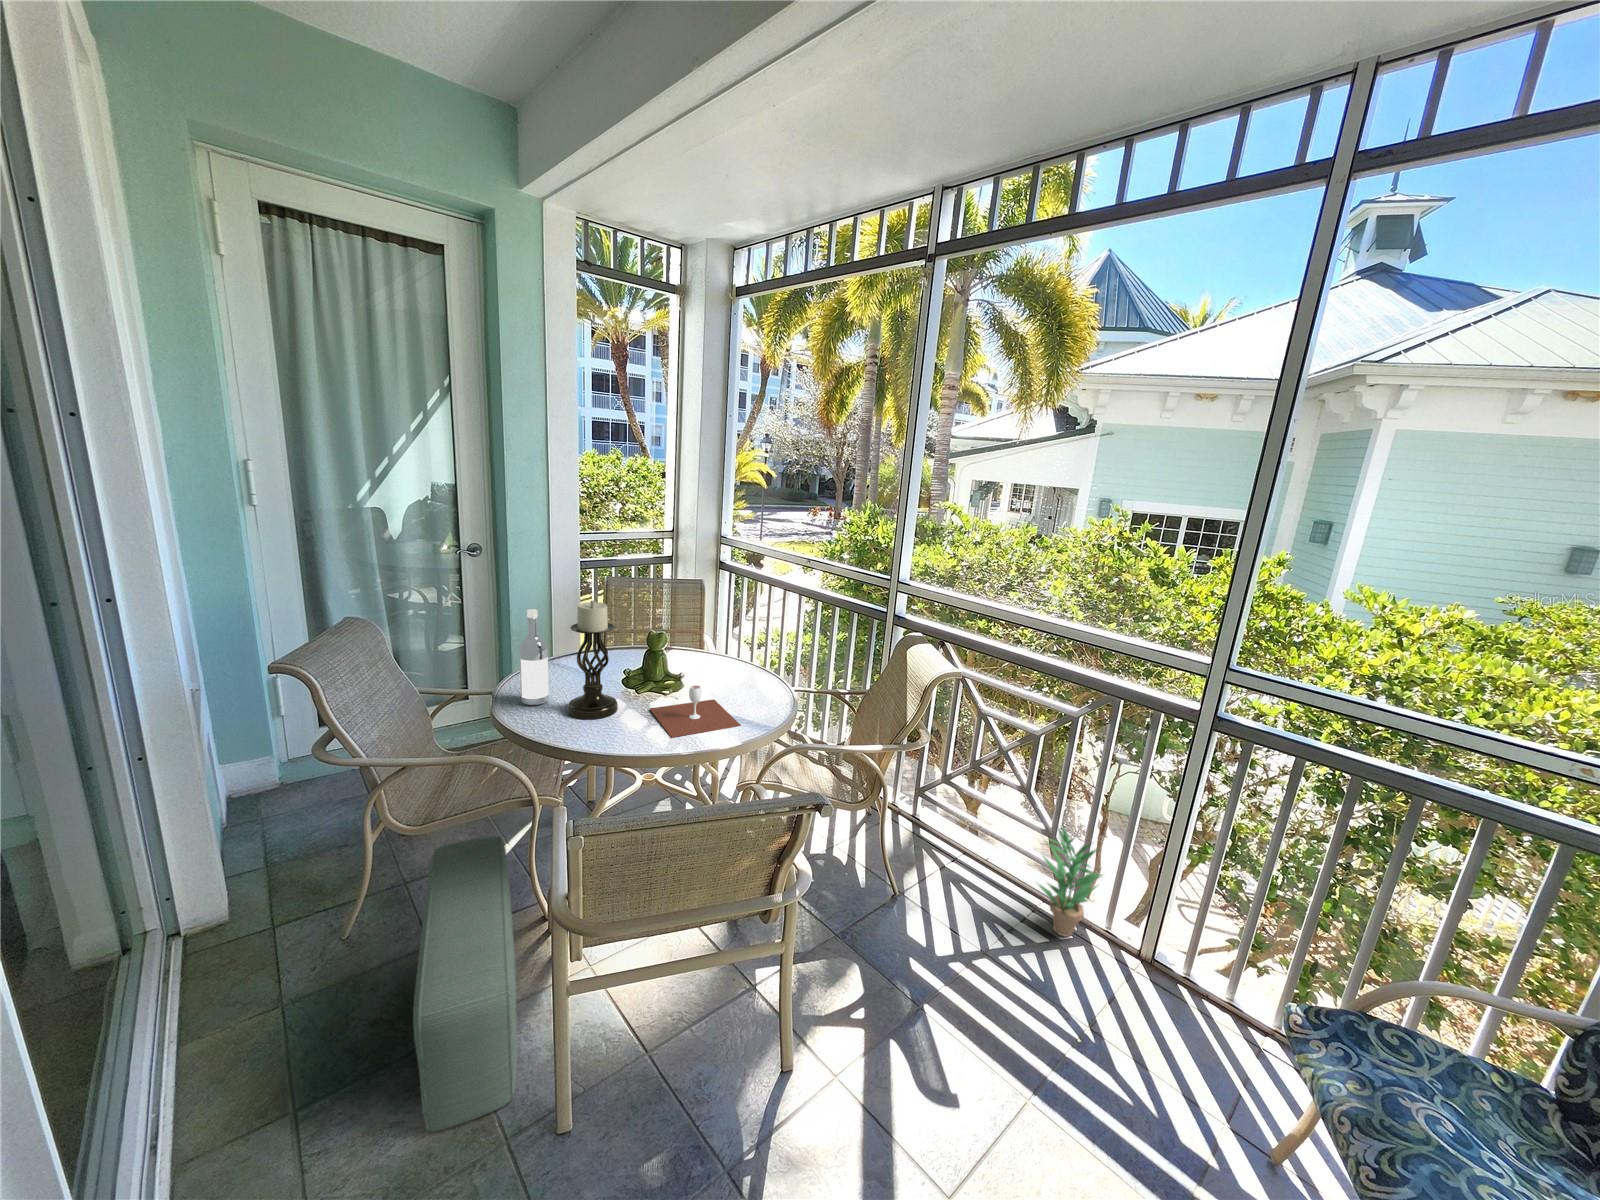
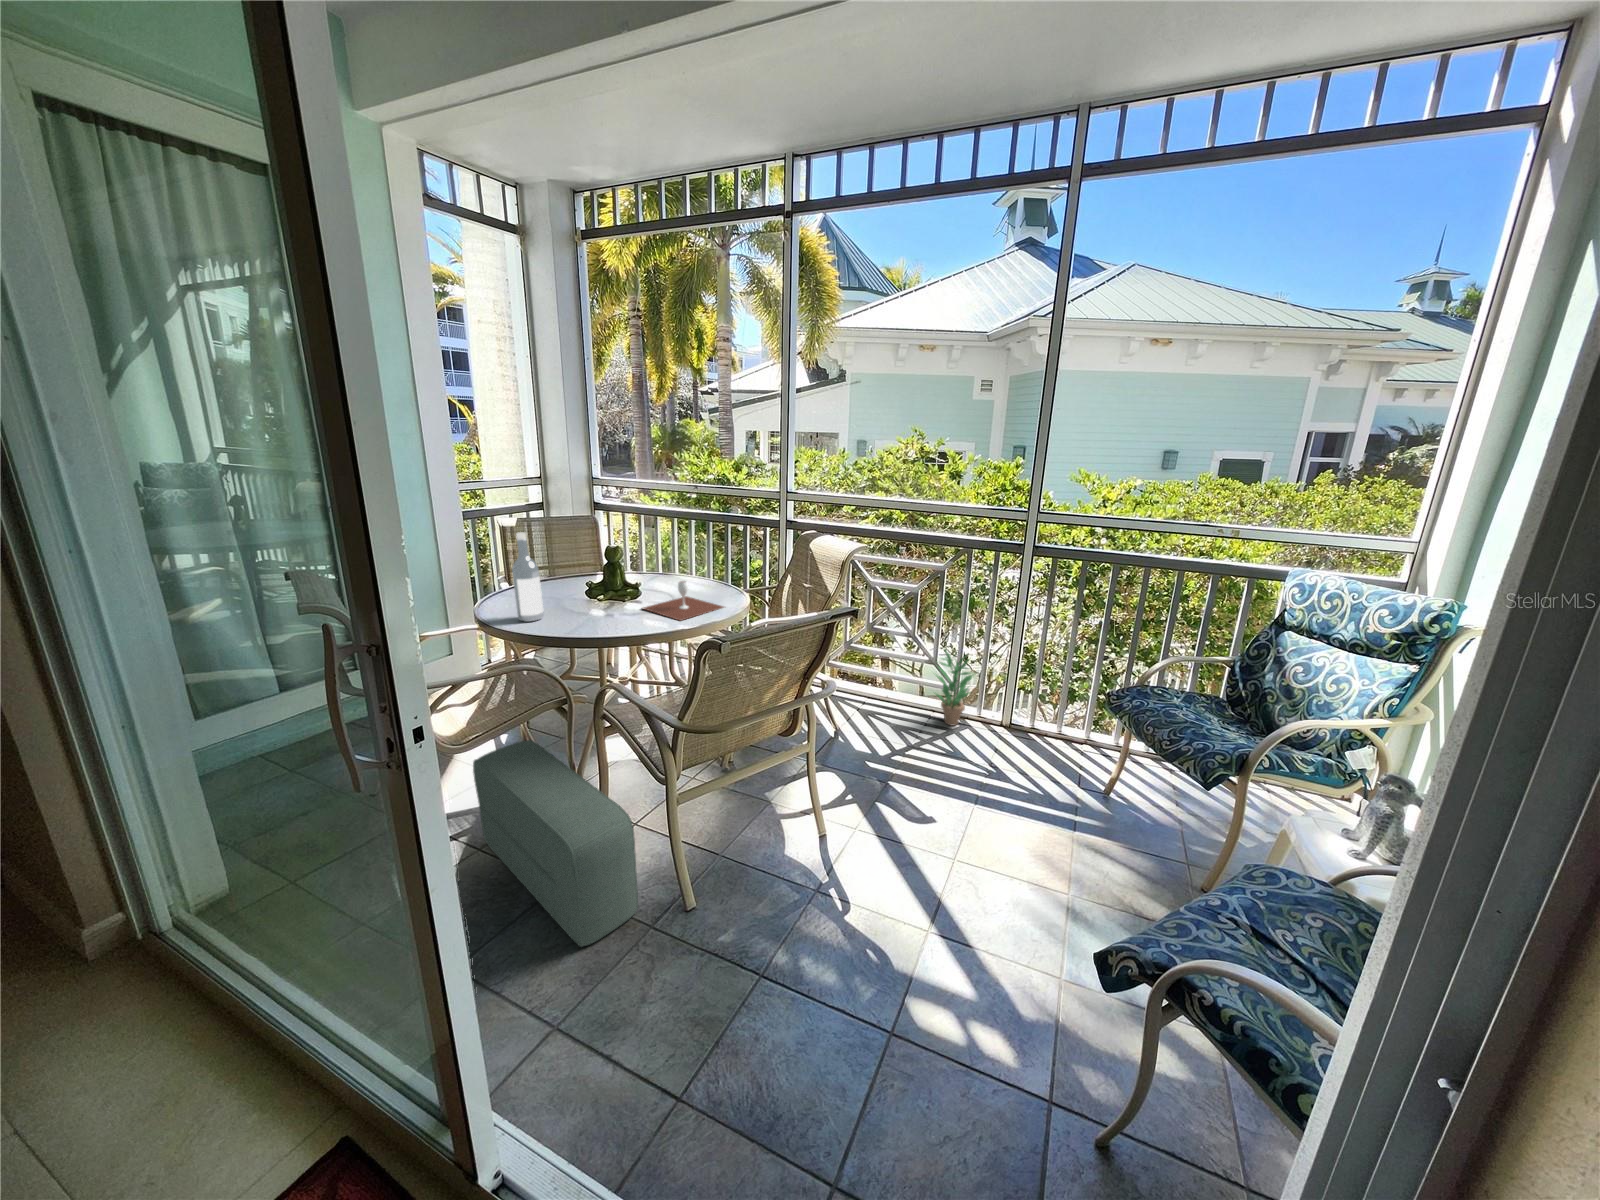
candle holder: present [567,600,618,719] -> none [566,516,614,622]

